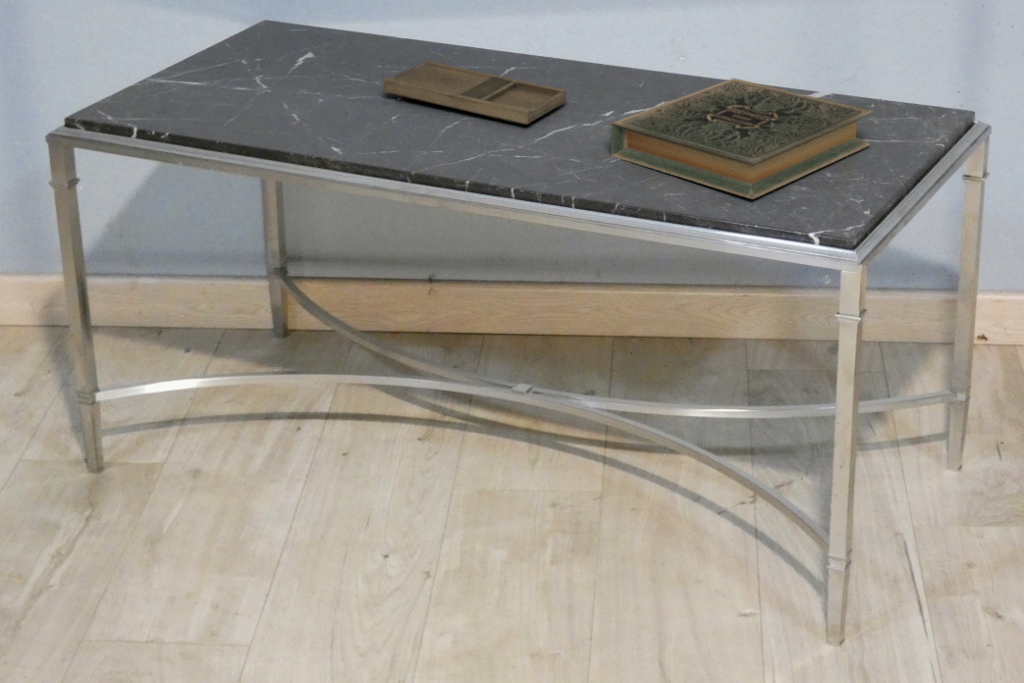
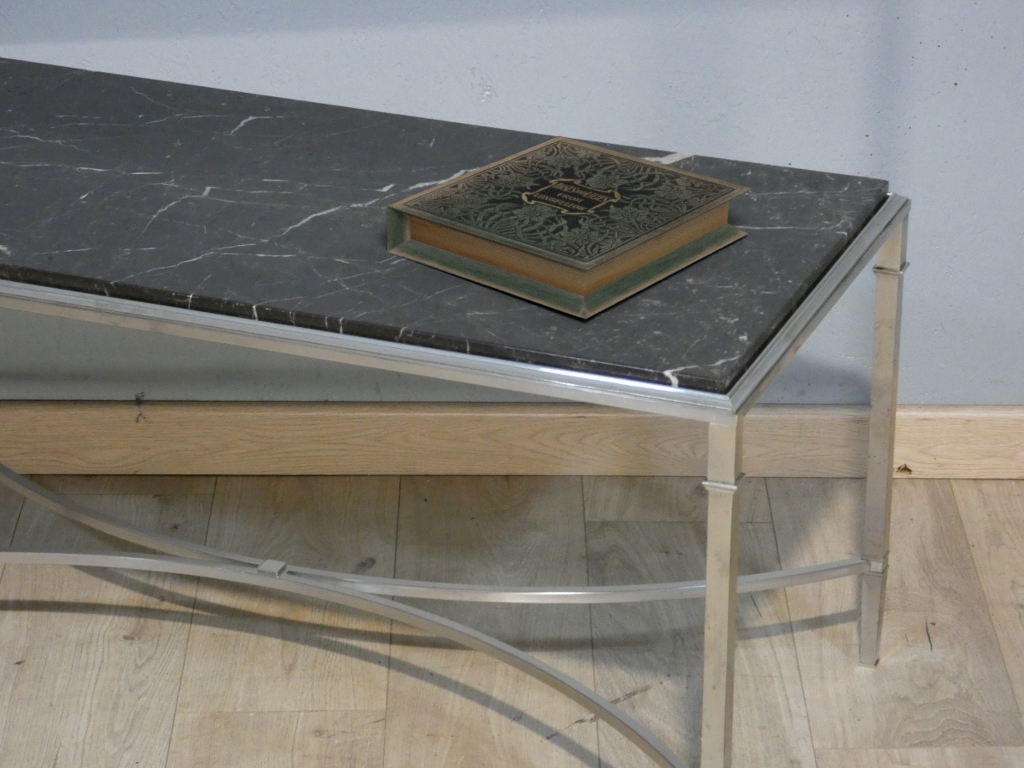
tray: present [383,61,566,124] -> none [60,105,325,203]

